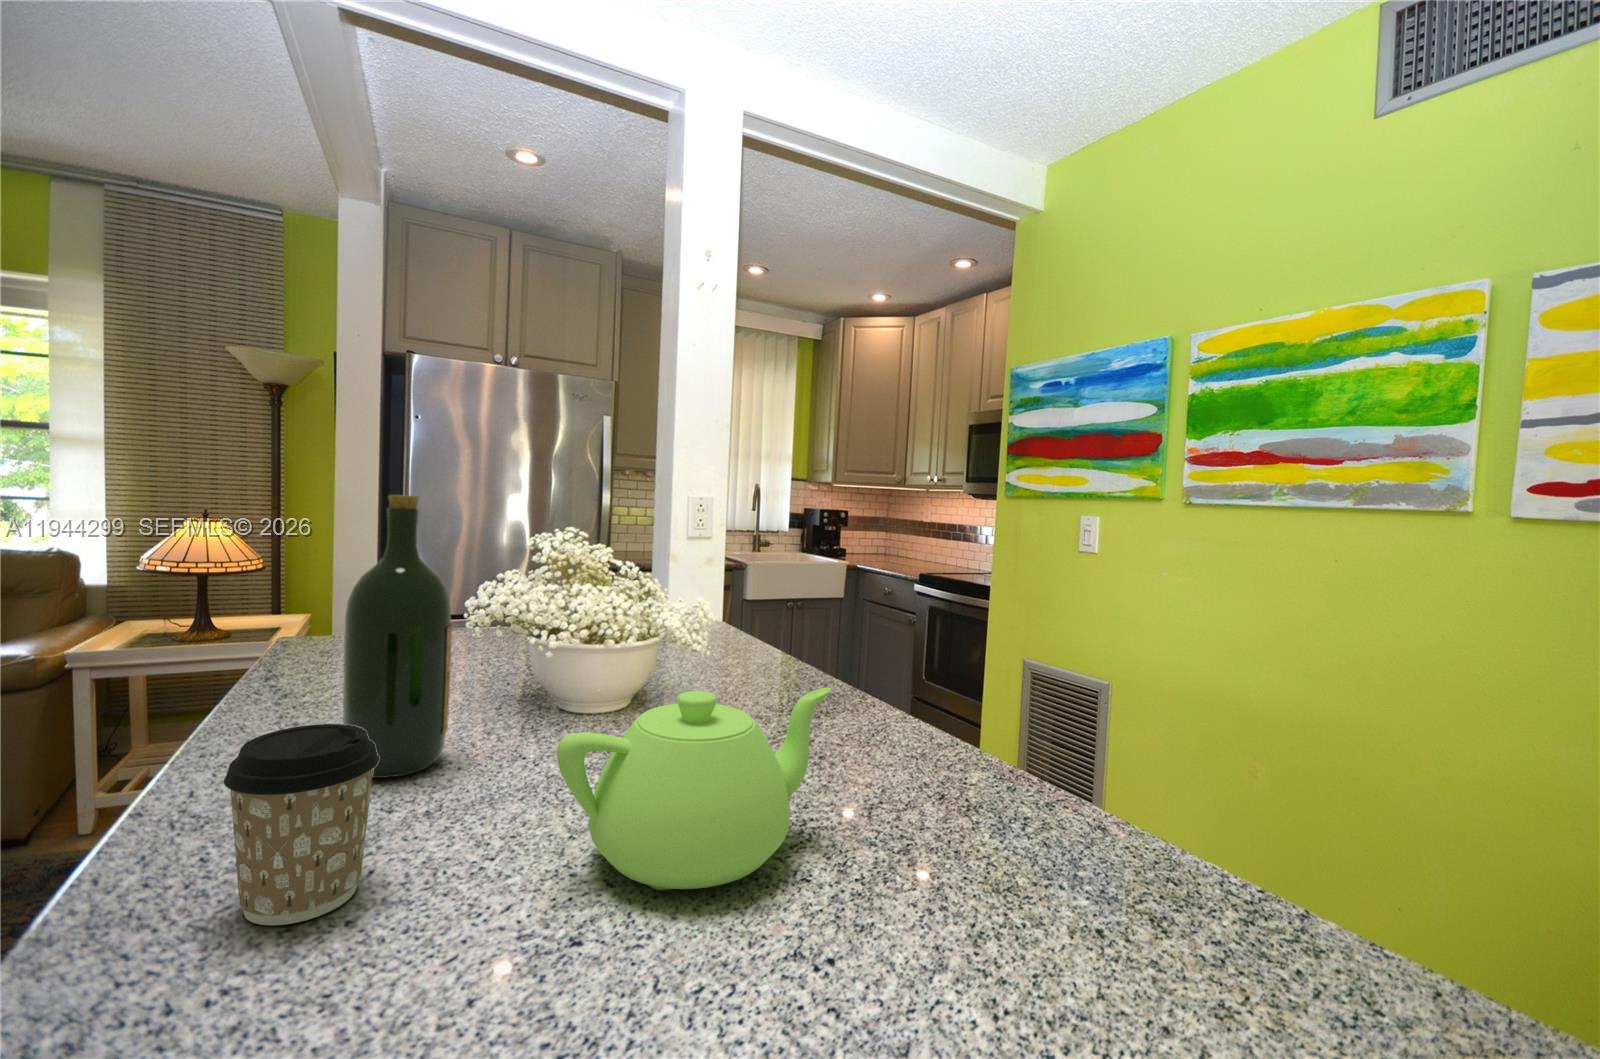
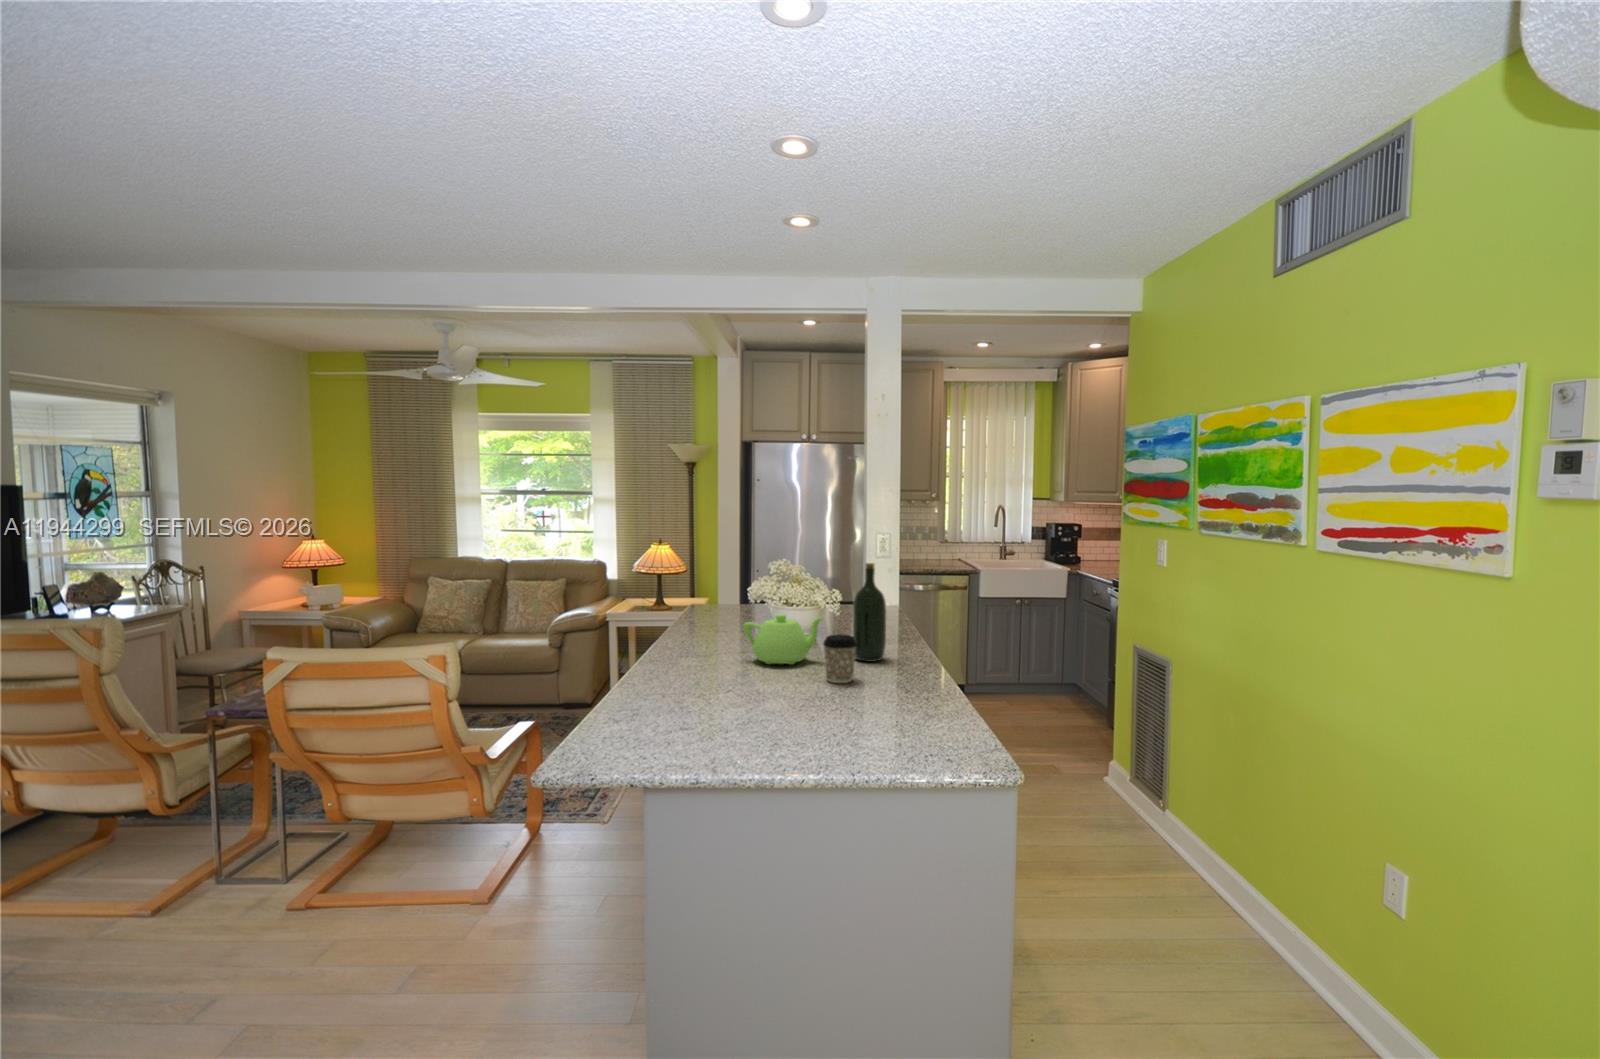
wine bottle: present [343,495,452,778] -> present [853,563,886,662]
coffee cup: present [224,724,379,925] -> present [823,634,857,683]

